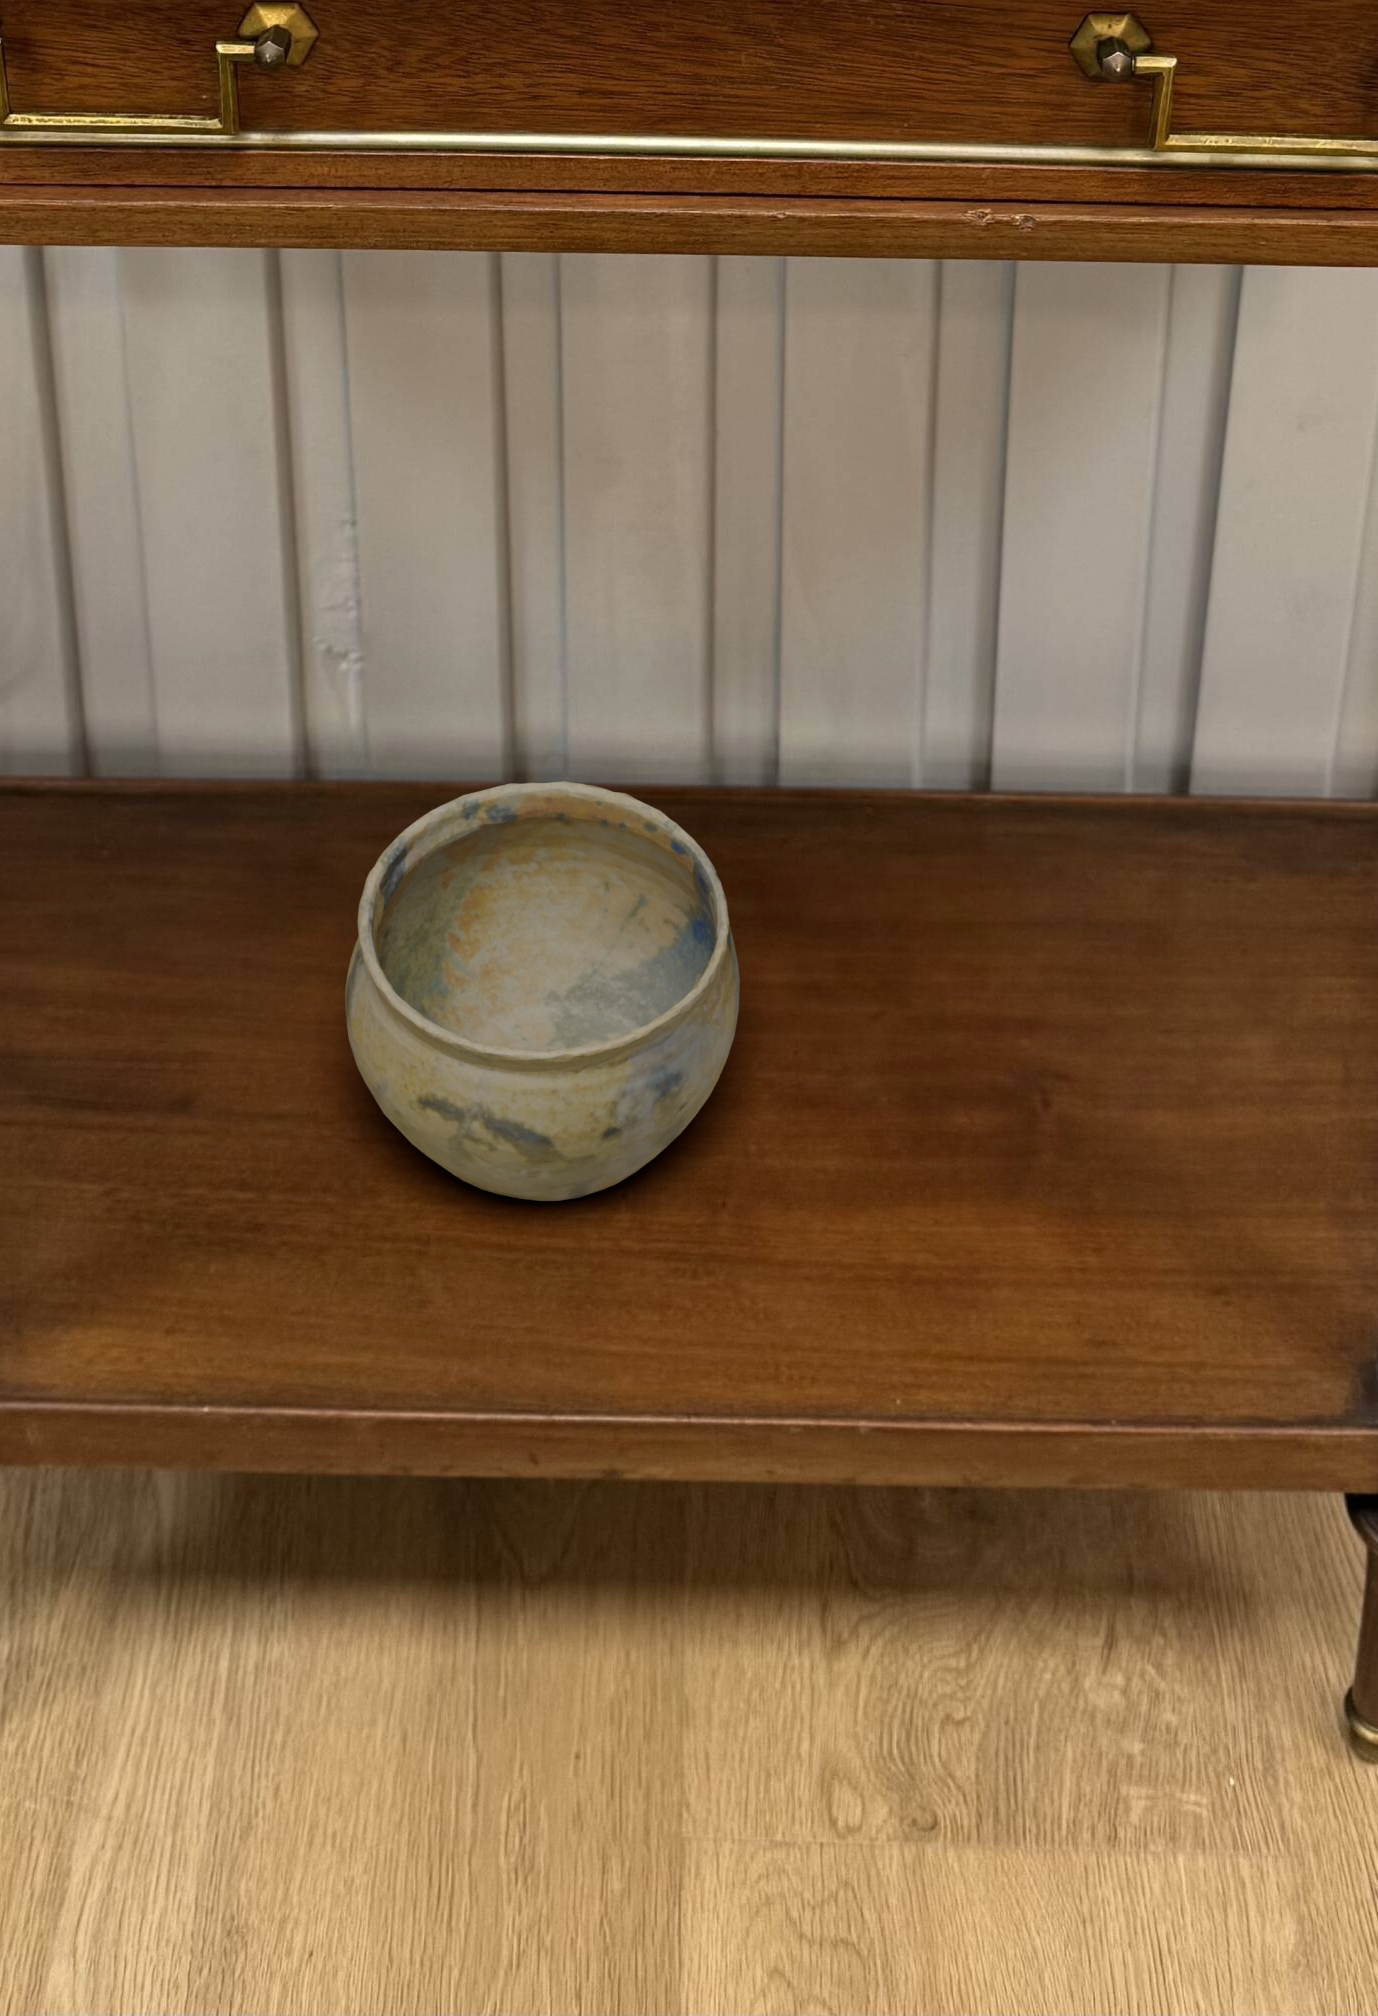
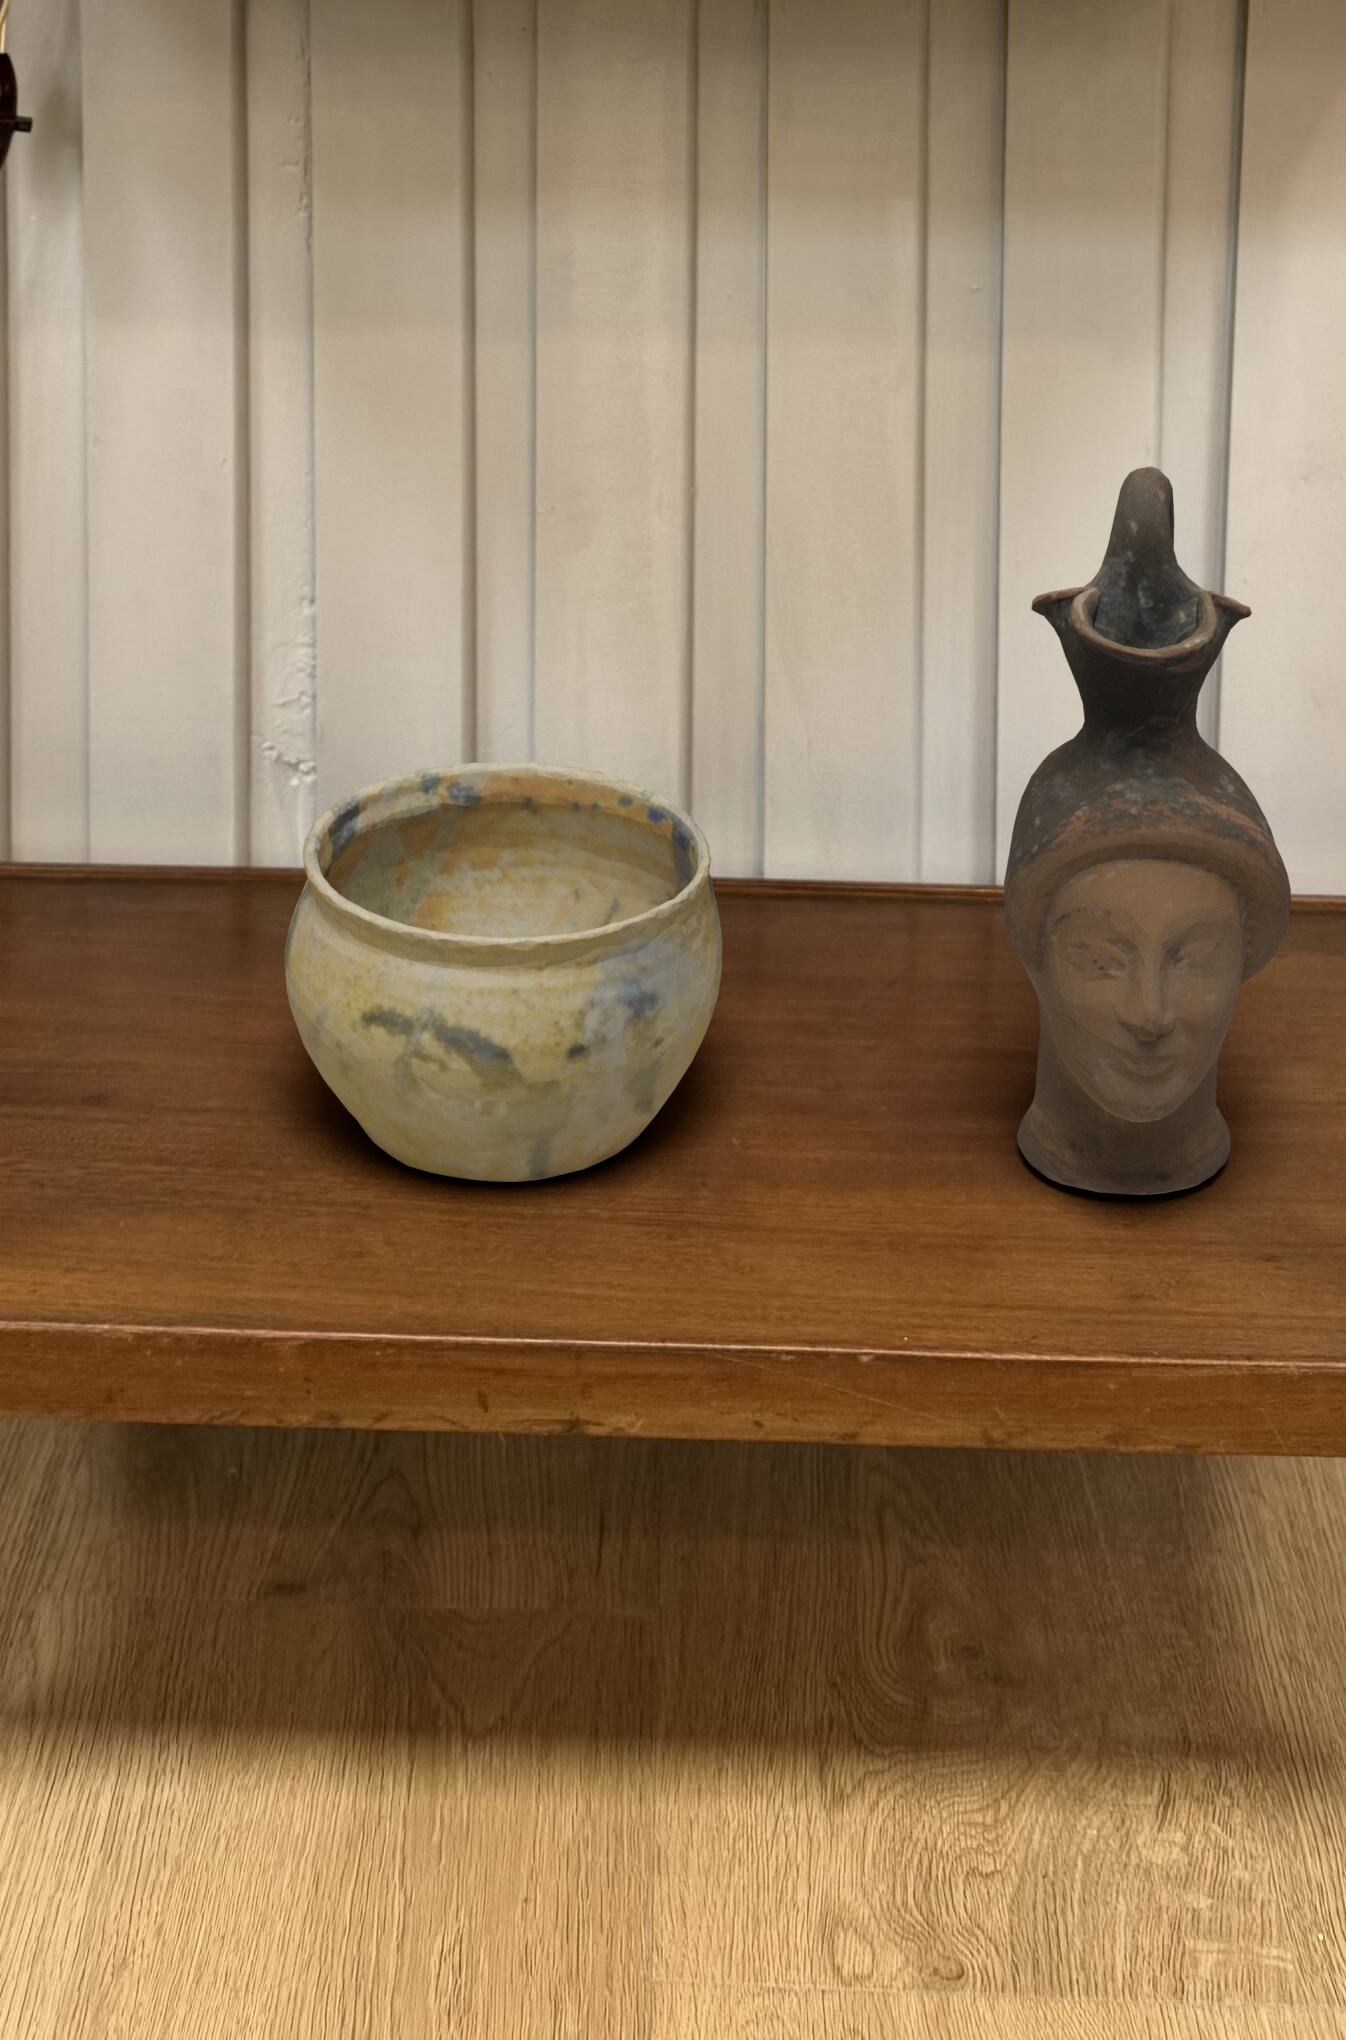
ceramic pitcher: none [994,588,1254,1213] -> present [1004,466,1291,1195]

